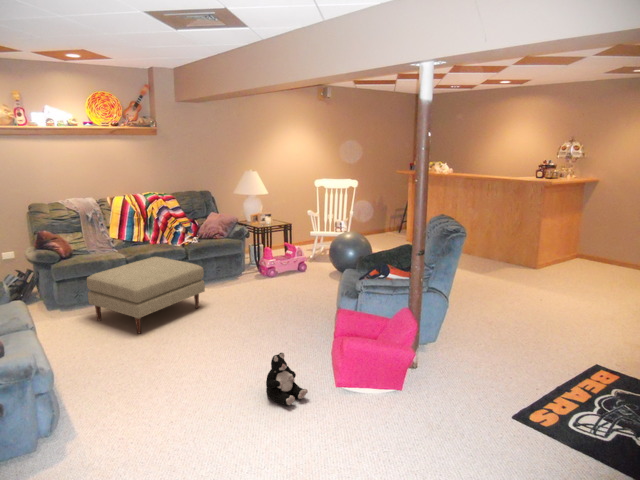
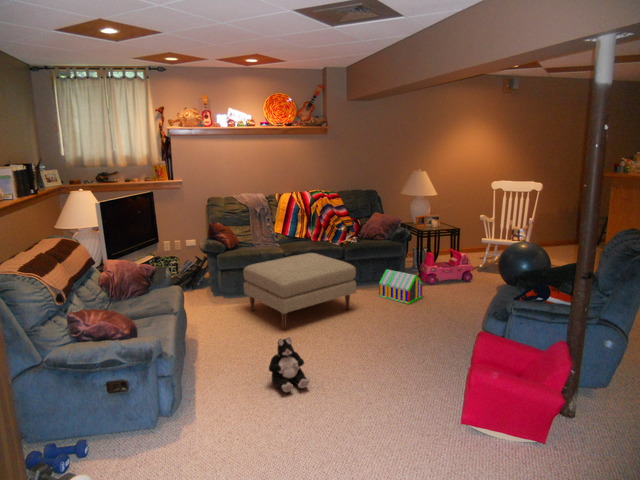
toy house: none [224,267,264,297] -> present [379,269,423,304]
plush toy: present [266,353,308,405] -> present [269,338,310,392]

